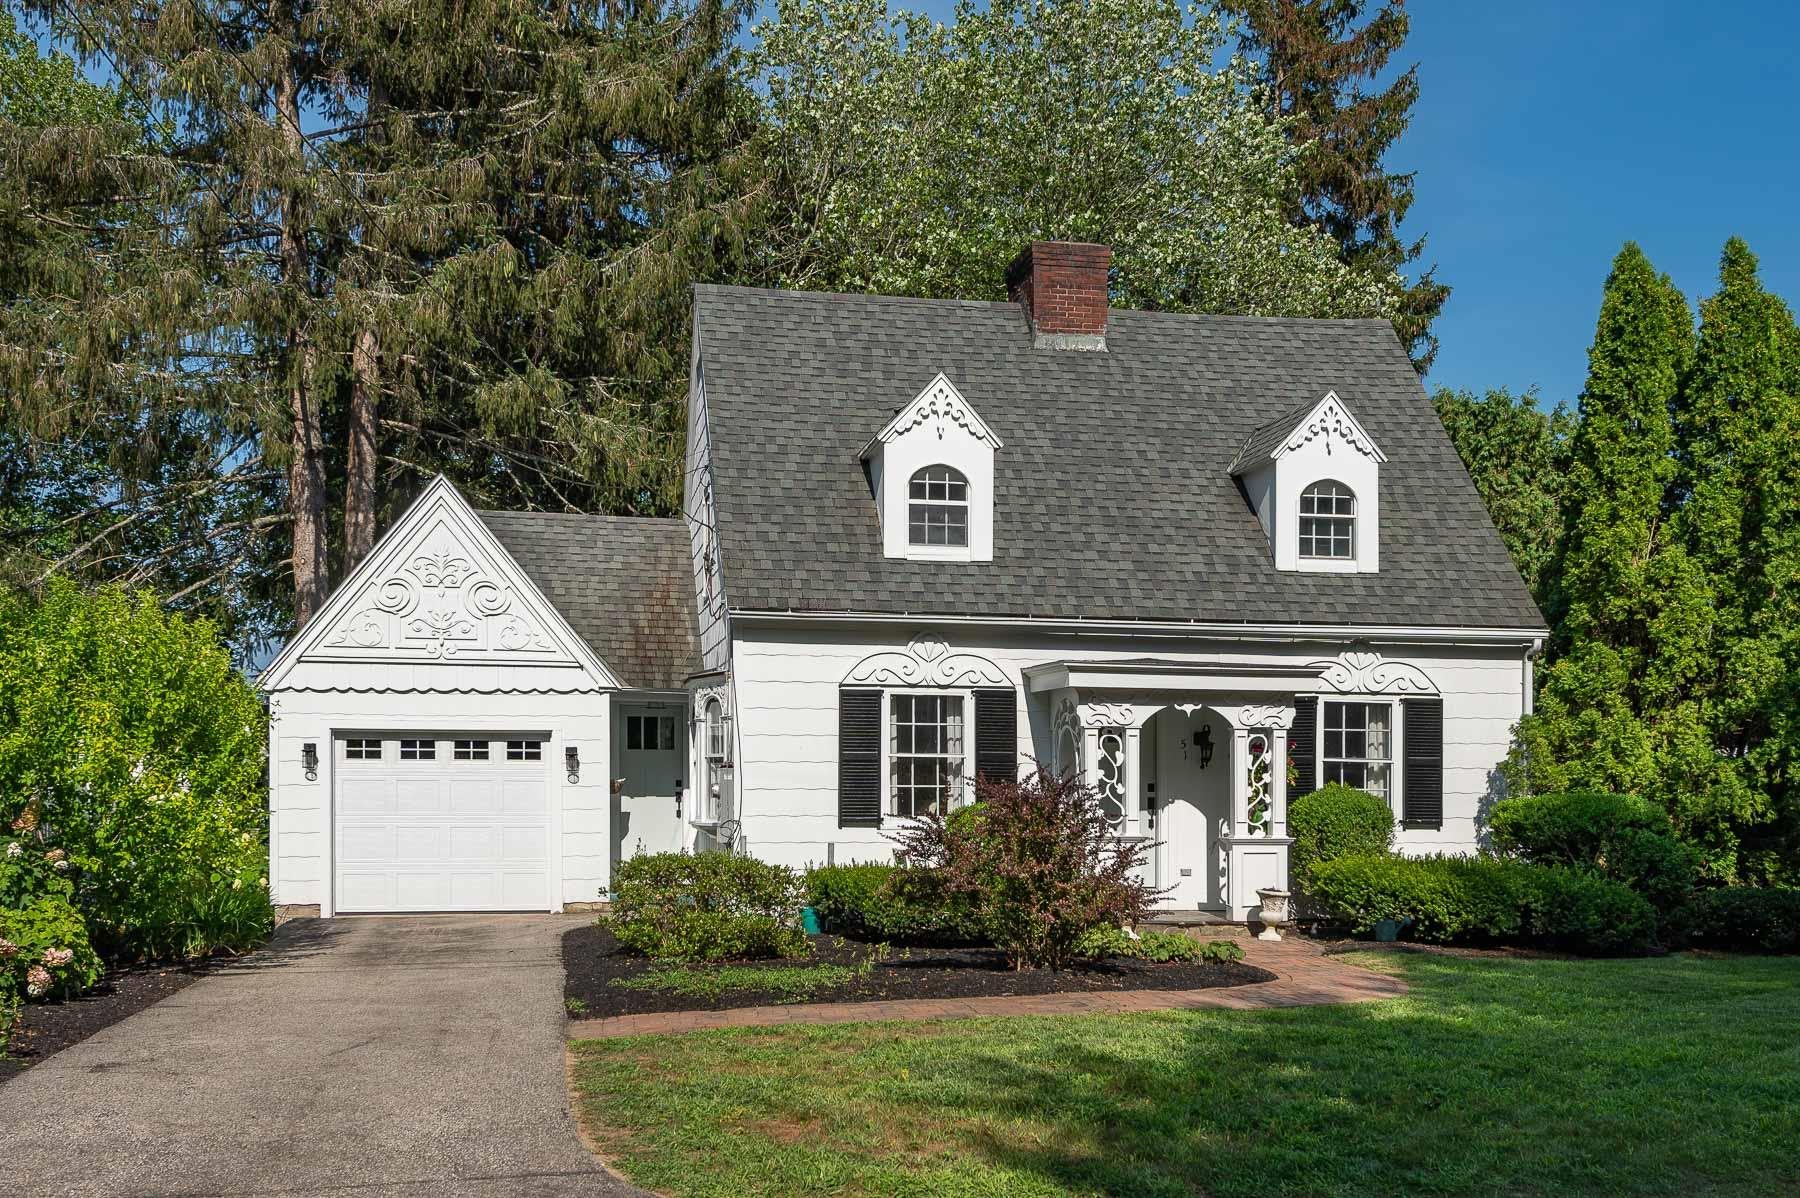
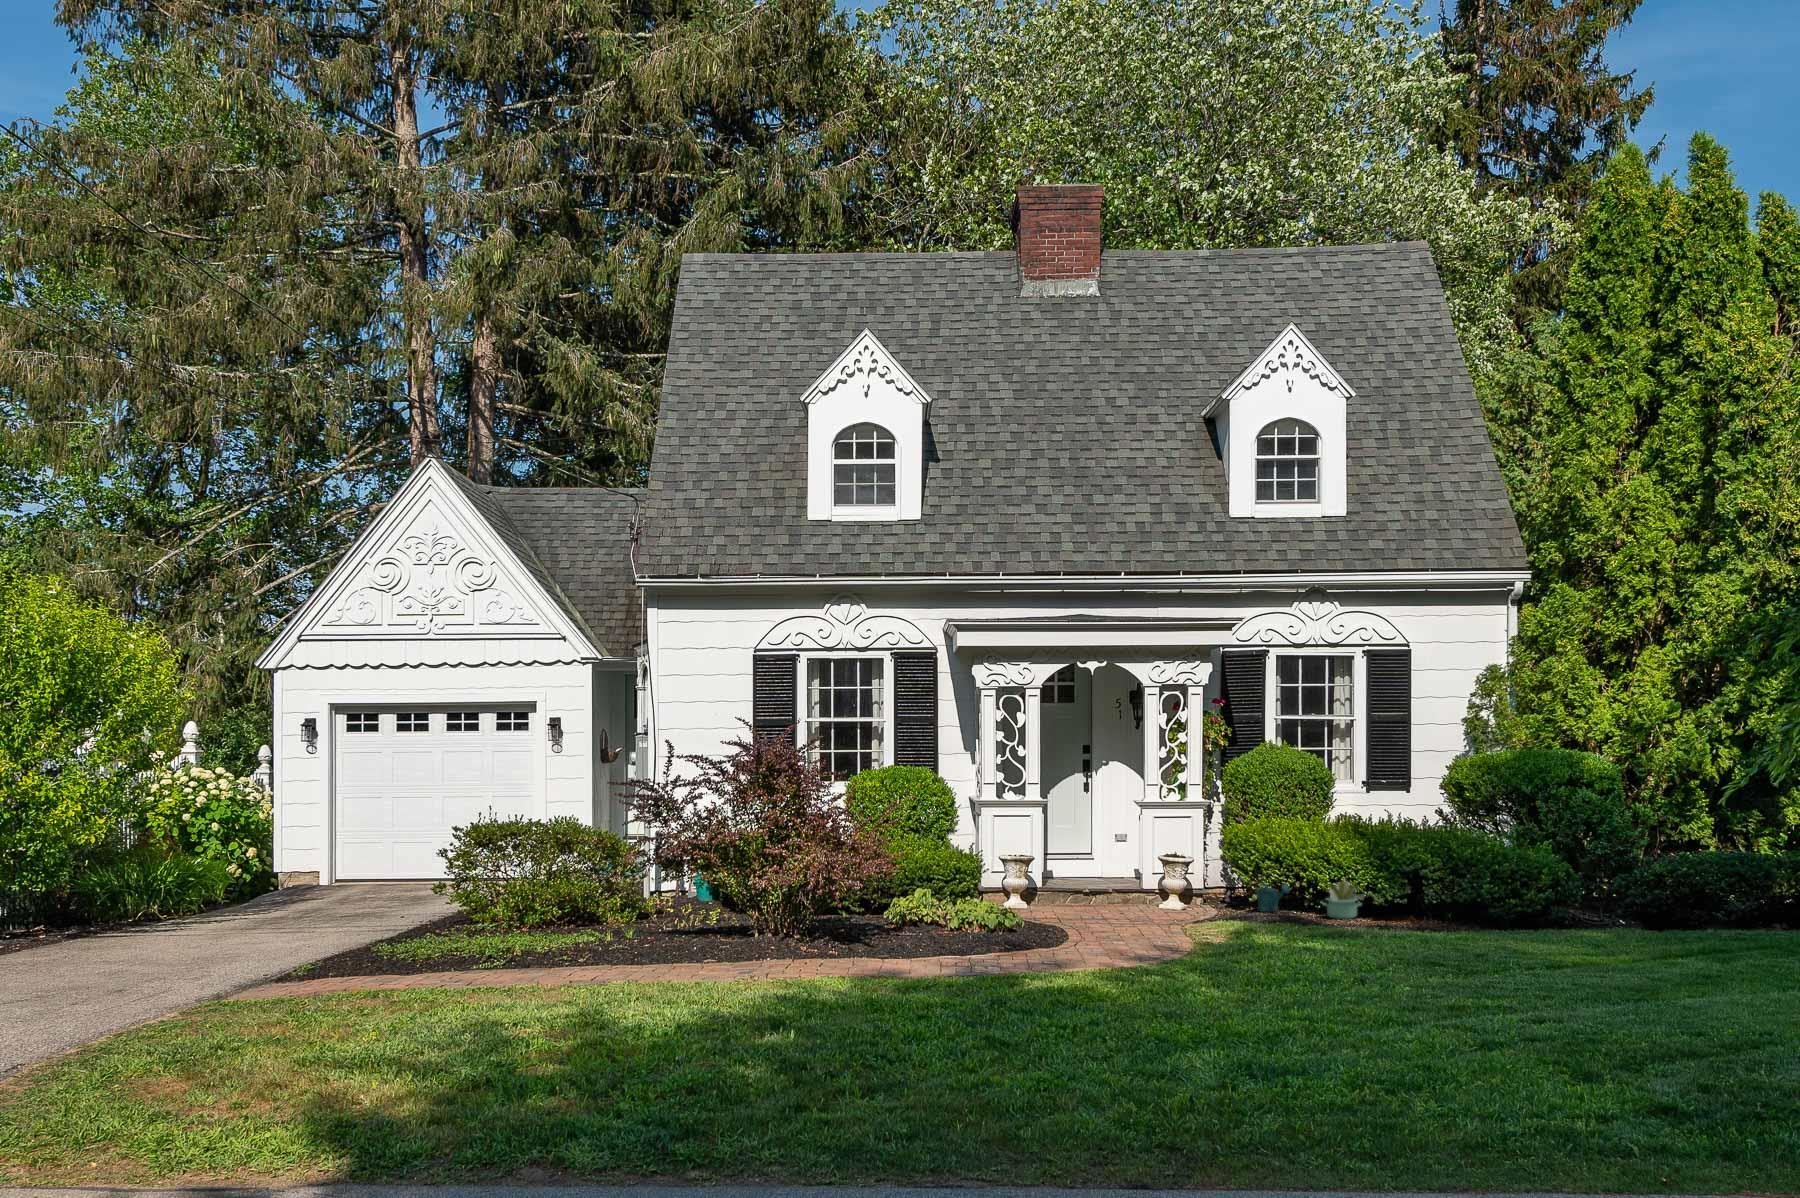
decorative plant: none [1447,912,1485,947] -> present [1323,881,1364,919]

